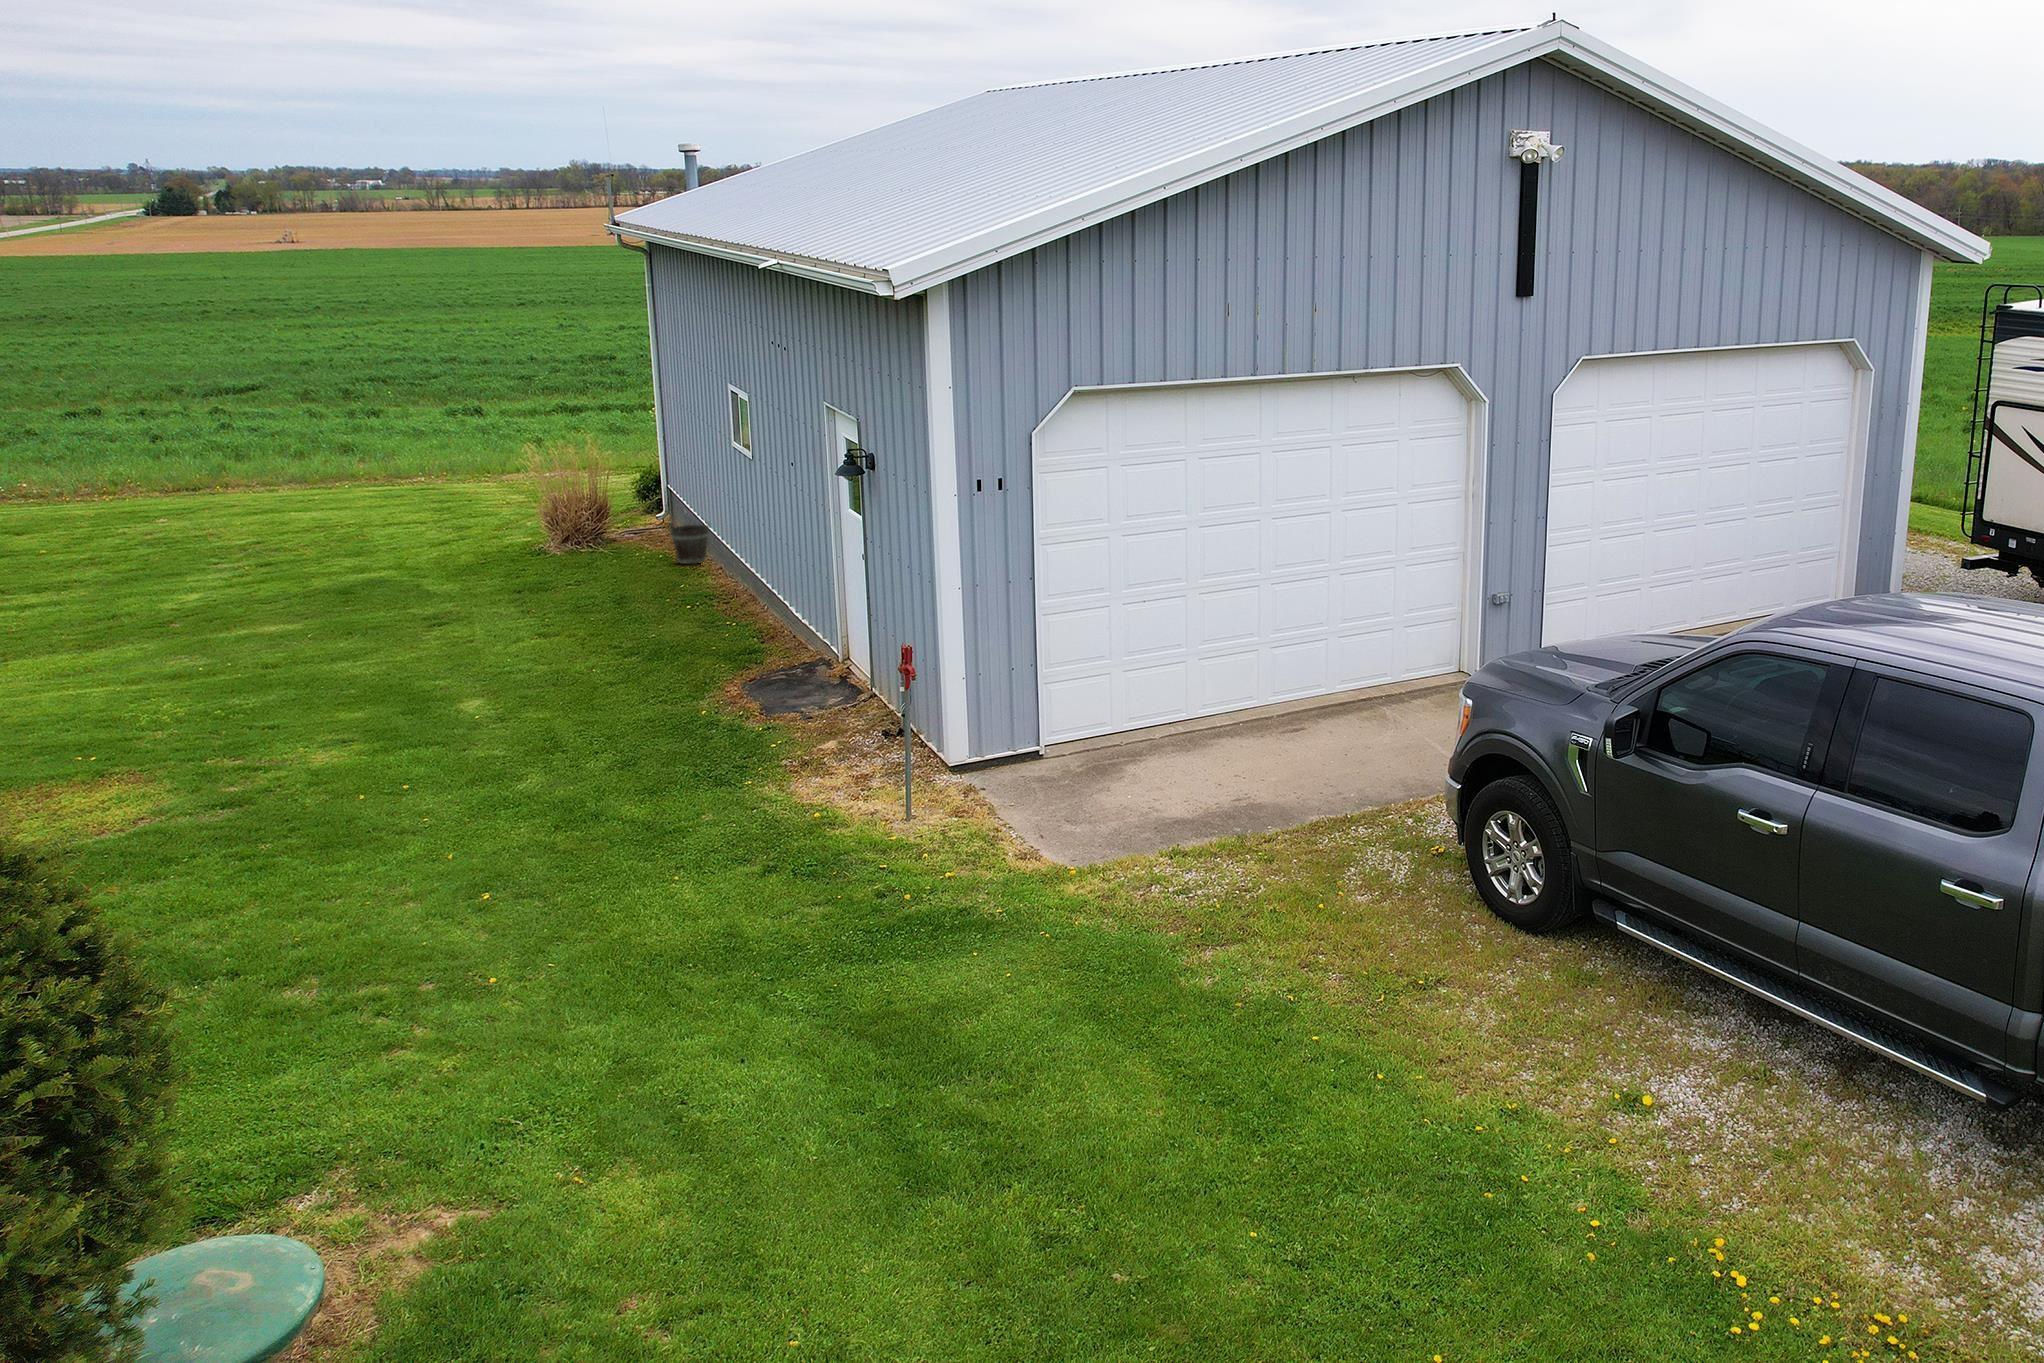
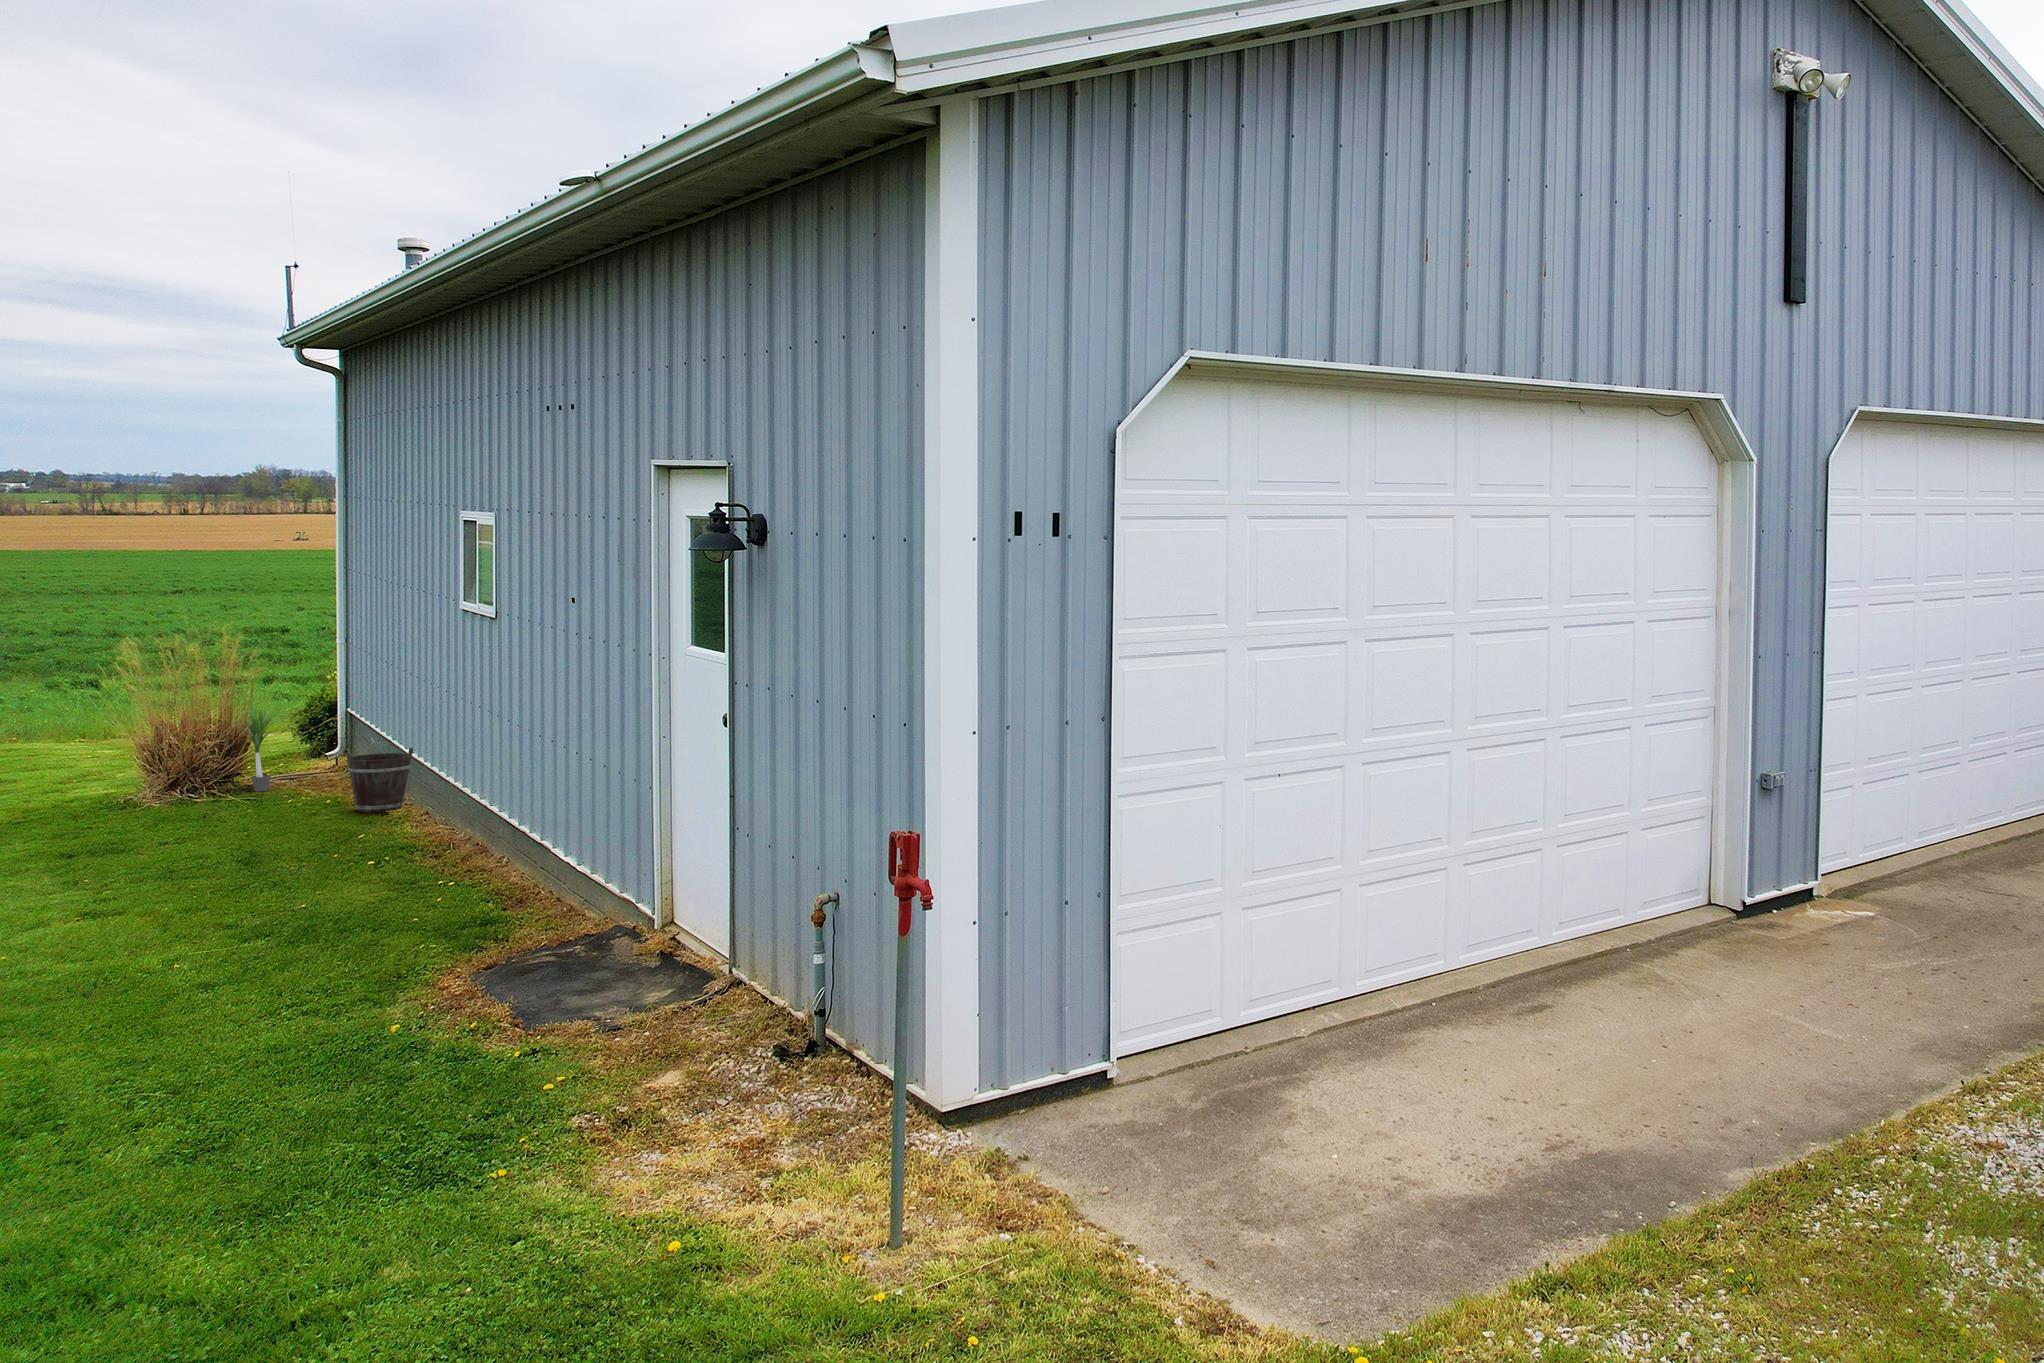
potted plant: none [591,481,636,544] -> present [233,704,286,792]

